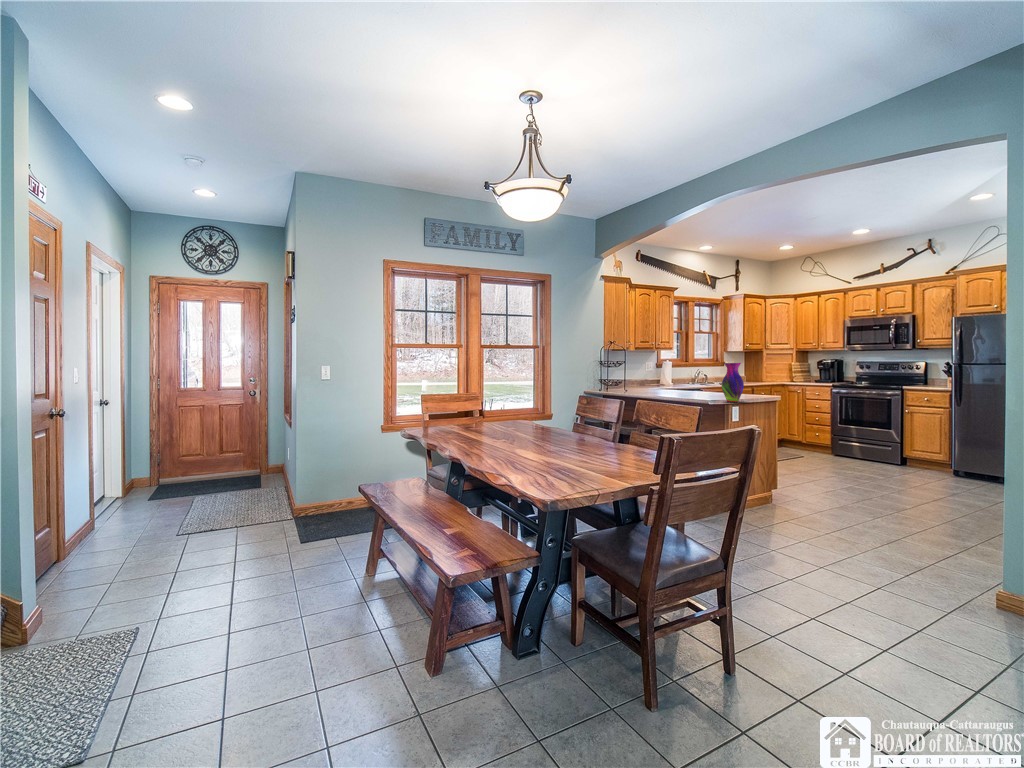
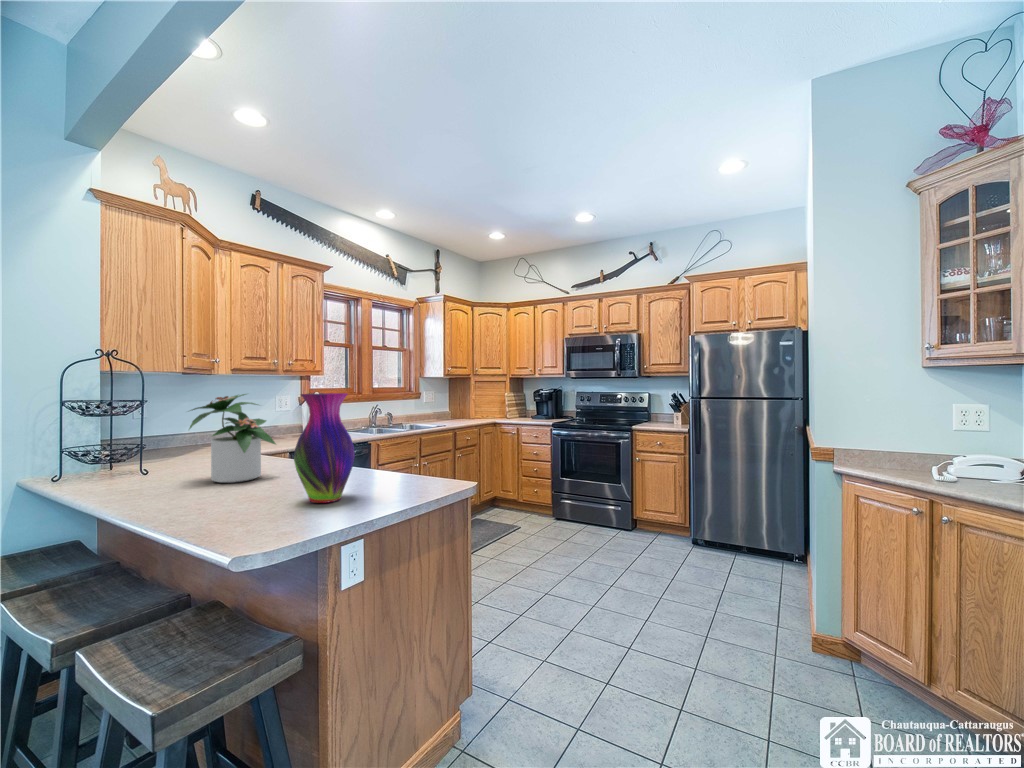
potted plant: none [662,363,696,399] -> present [189,394,276,483]

